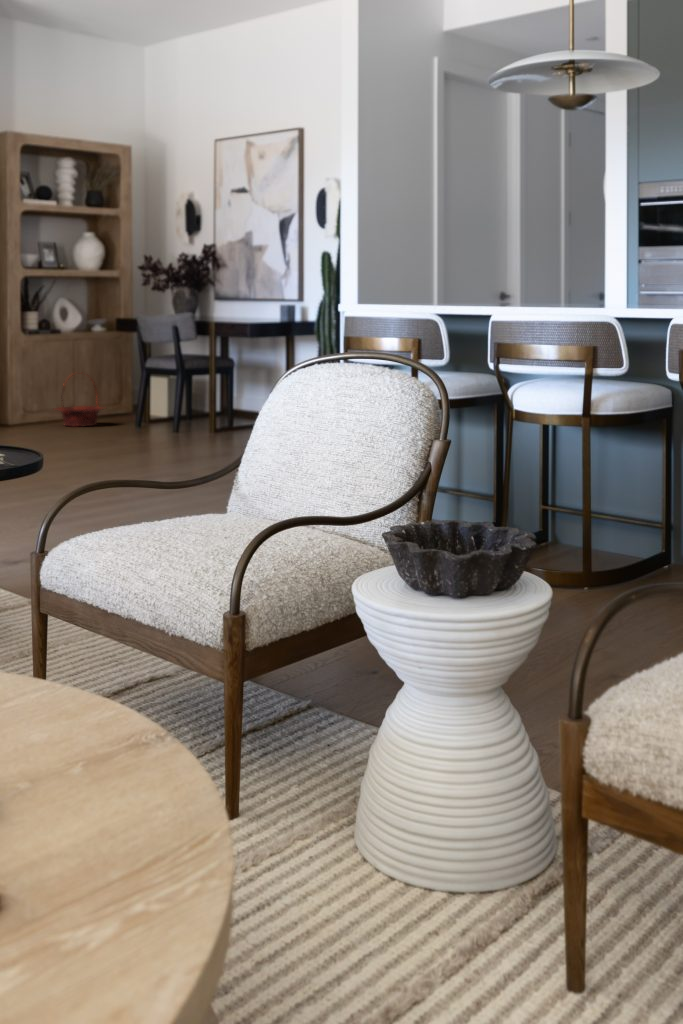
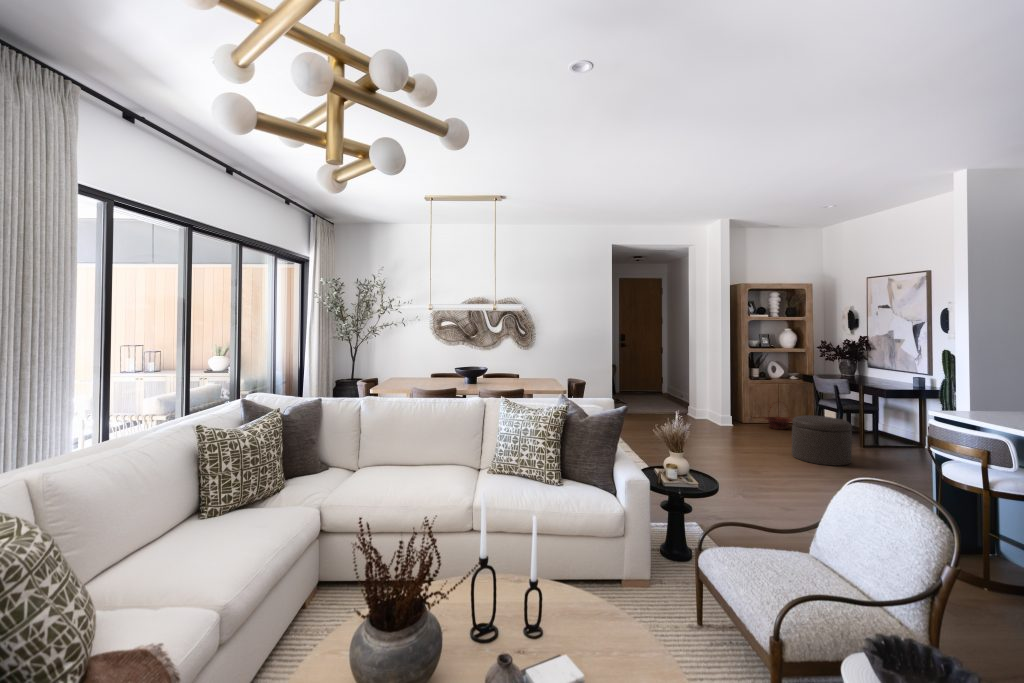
ottoman: none [110,370,202,448] -> present [792,415,852,466]

